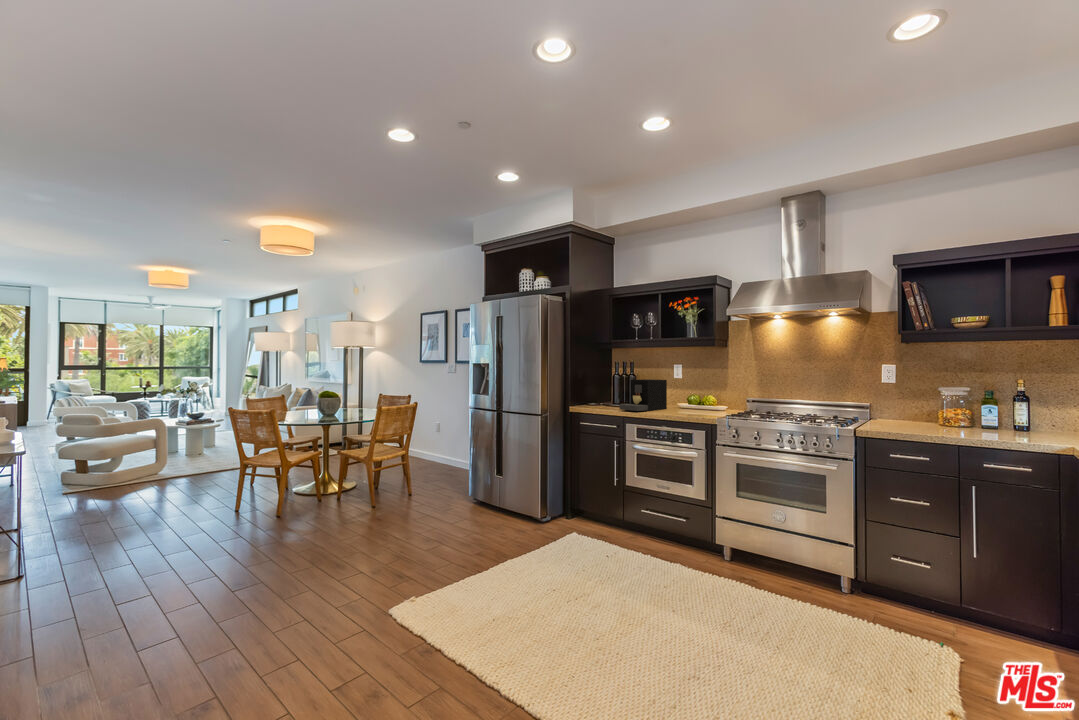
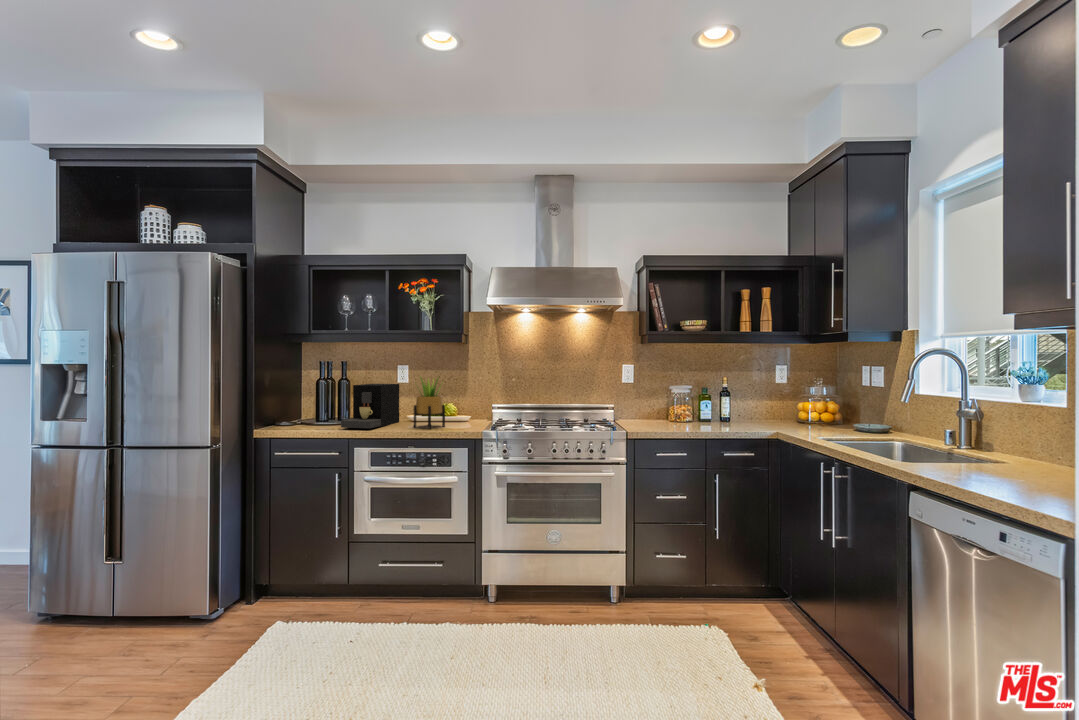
potted plant: none [669,372,694,414] -> present [414,378,445,429]

